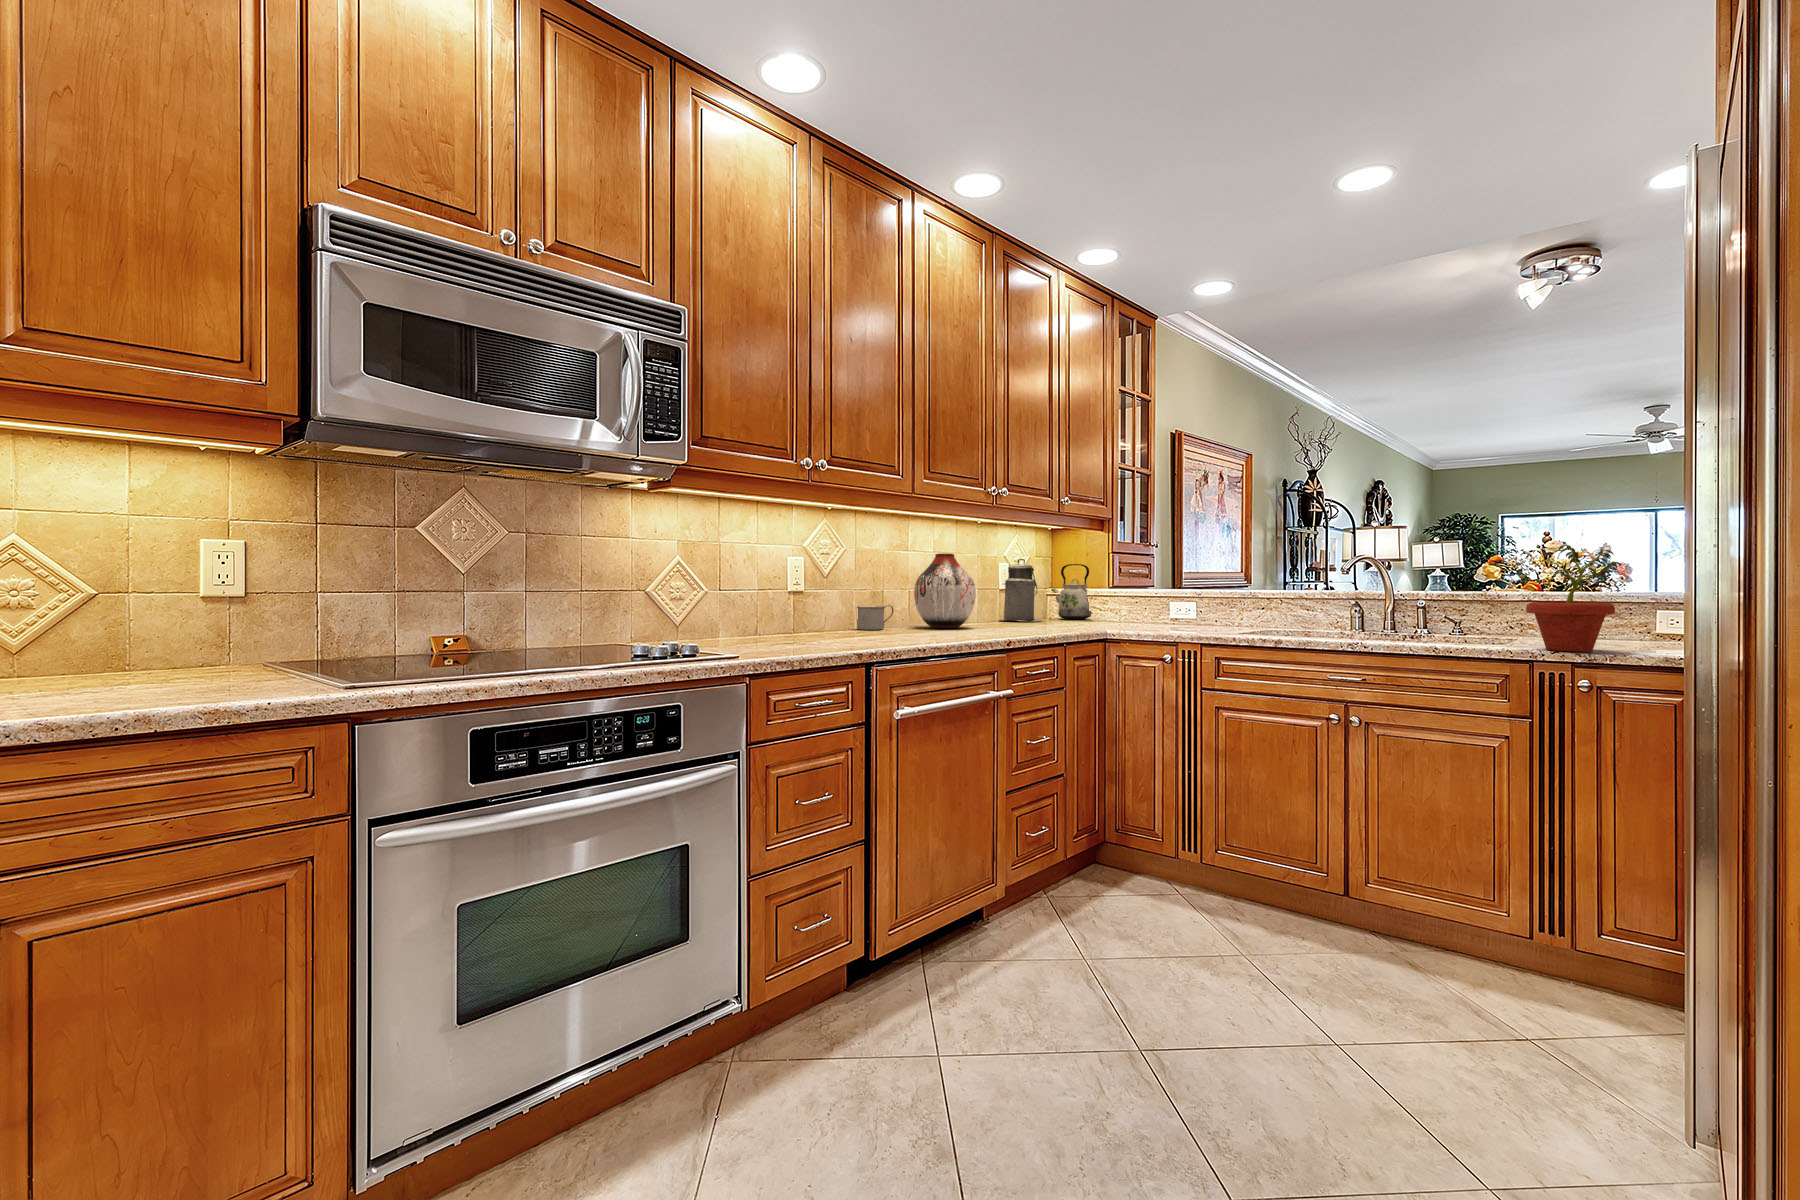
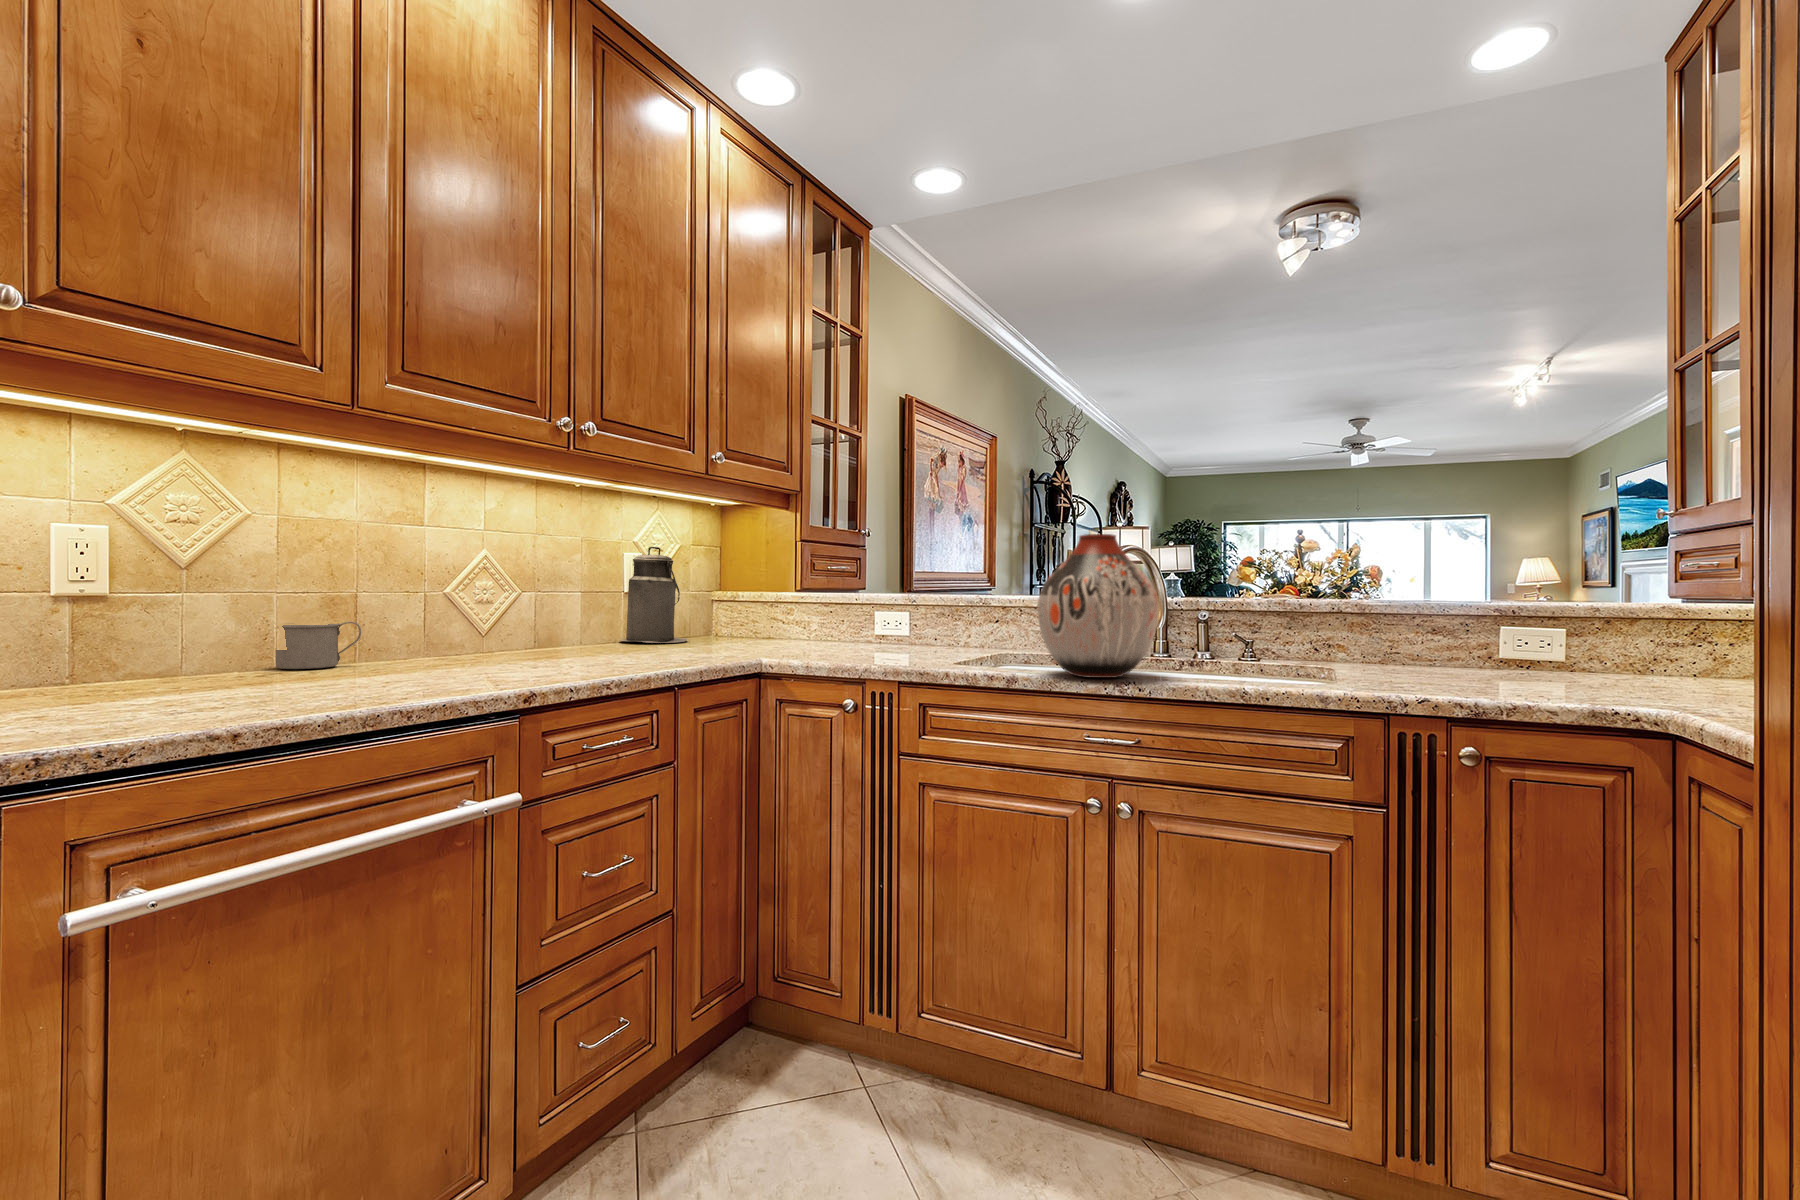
potted plant: present [1526,542,1622,651] -> none [1376,522,1525,700]
vase: present [914,553,976,628] -> present [1038,534,1159,678]
kettle: present [1051,564,1091,619] -> none [713,557,769,638]

